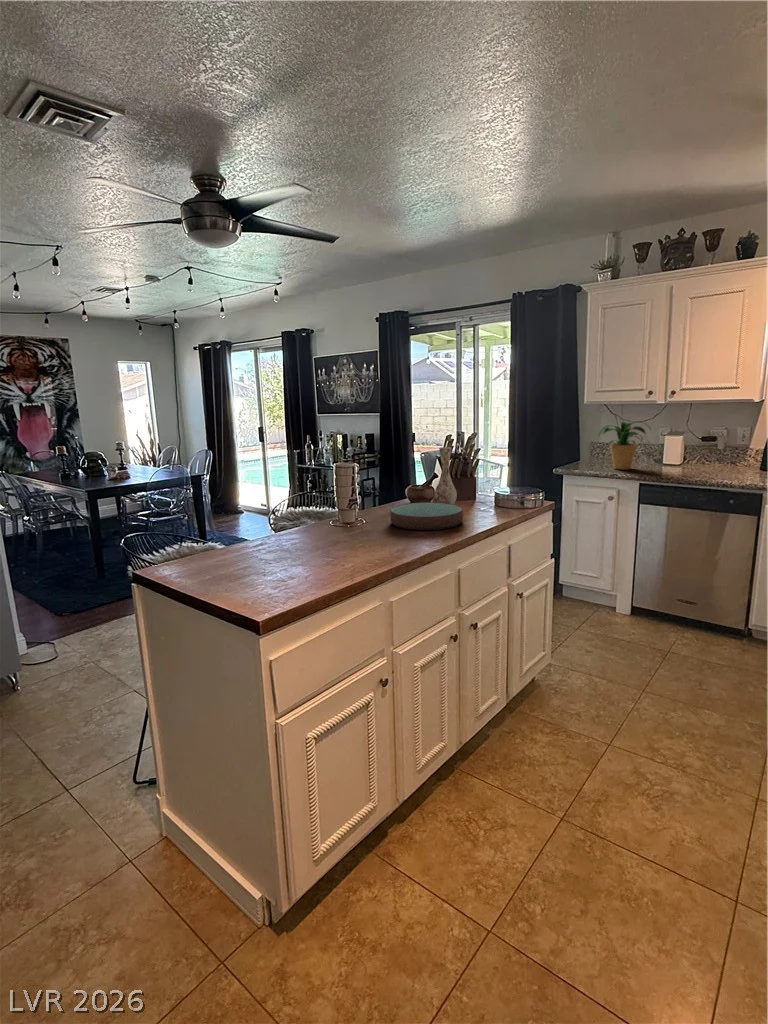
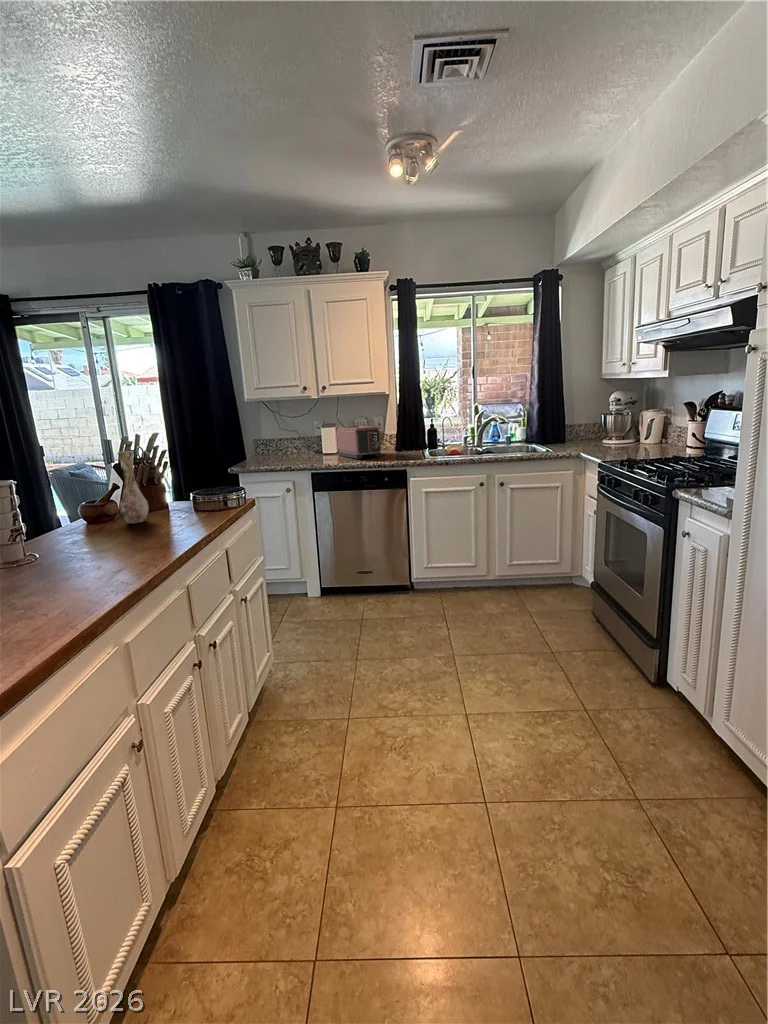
potted plant: present [599,422,650,469] -> none [266,416,312,462]
toaster: none [681,436,737,474] -> present [337,426,381,459]
bowl: present [390,502,463,530] -> none [73,516,171,554]

